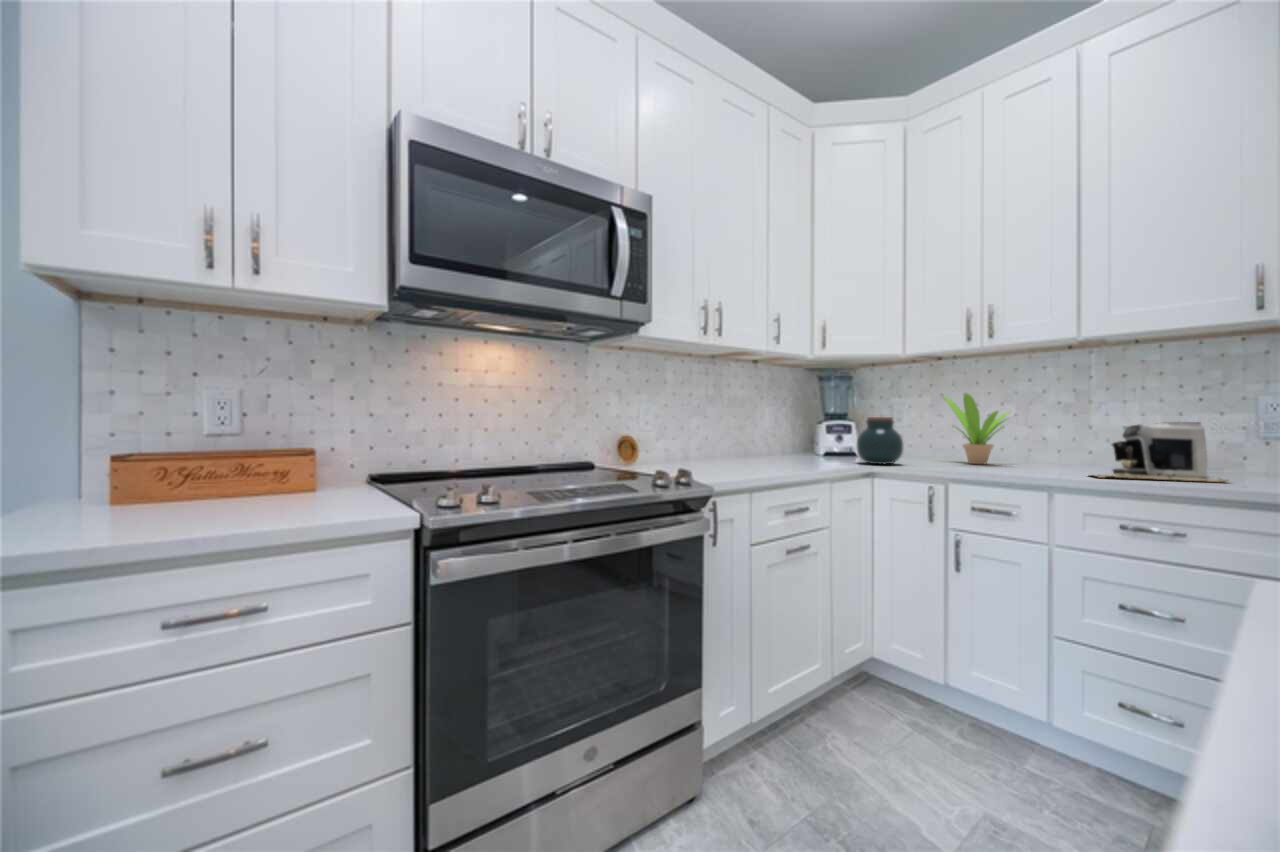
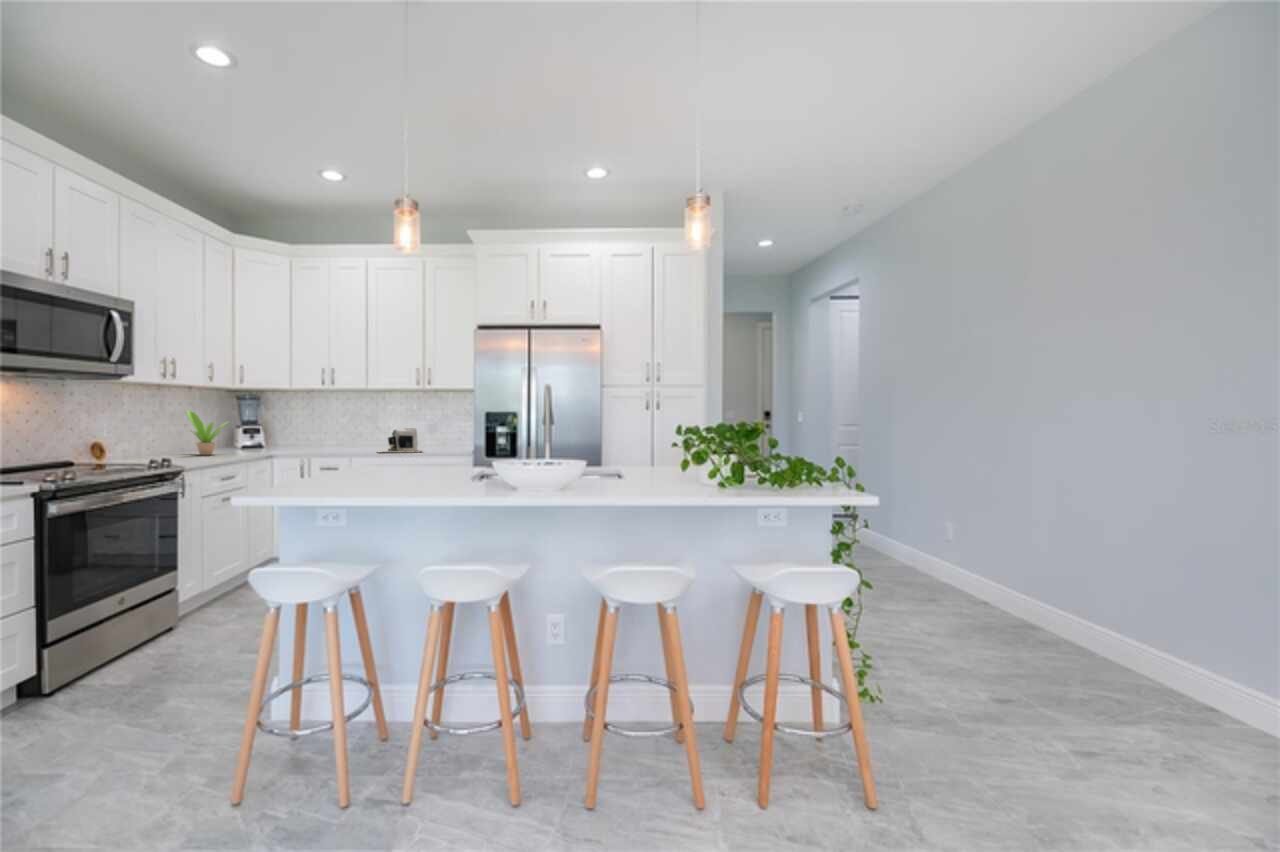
potted plant: present [943,393,1009,464] -> present [186,411,227,455]
jar: present [856,417,904,464] -> none [265,425,293,452]

